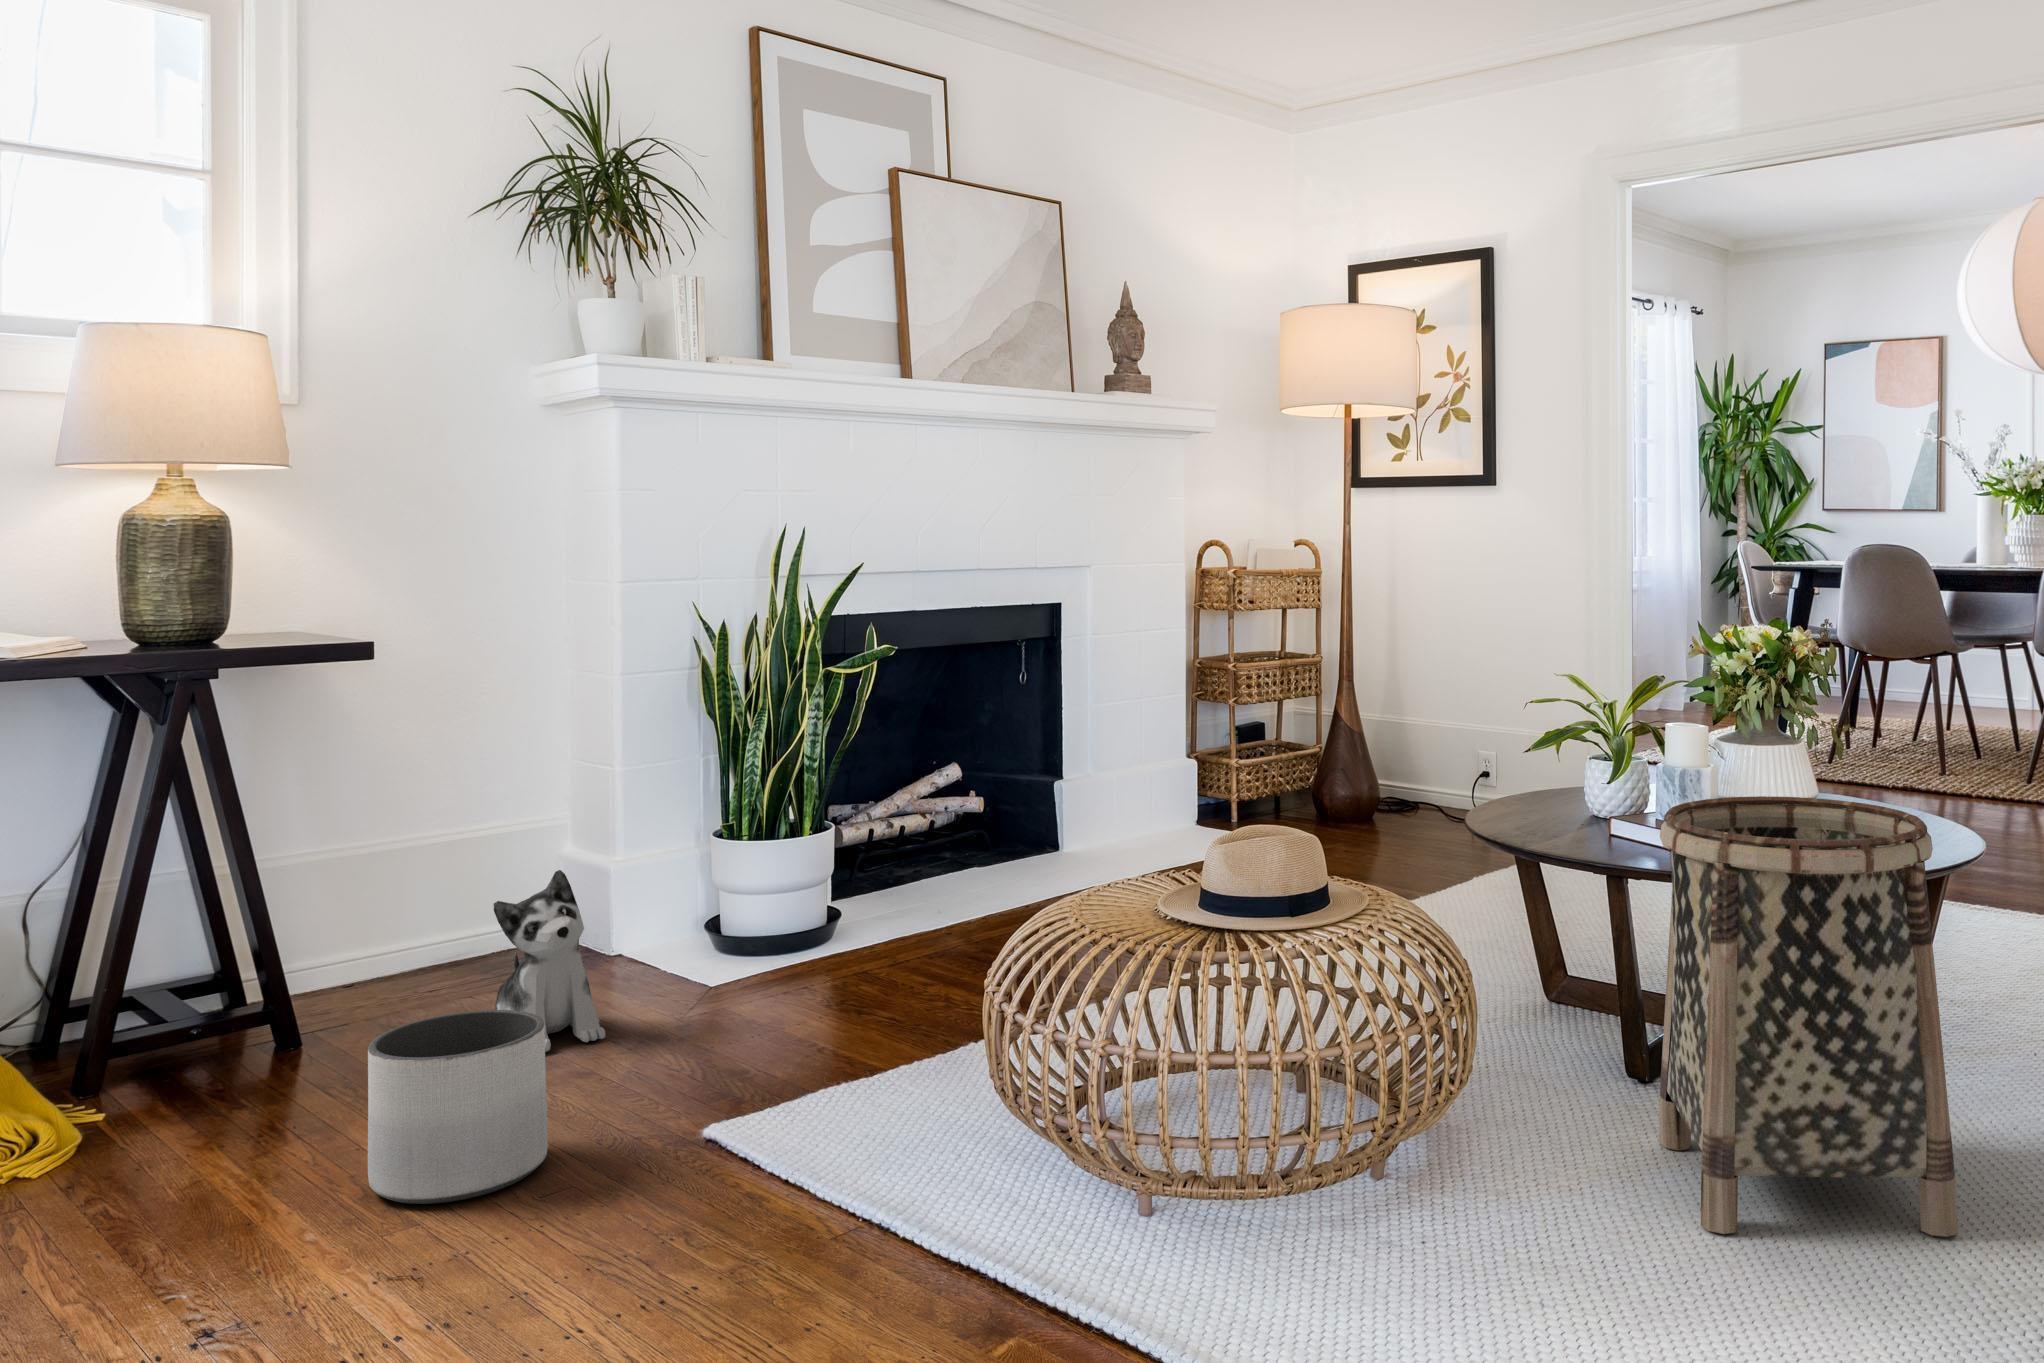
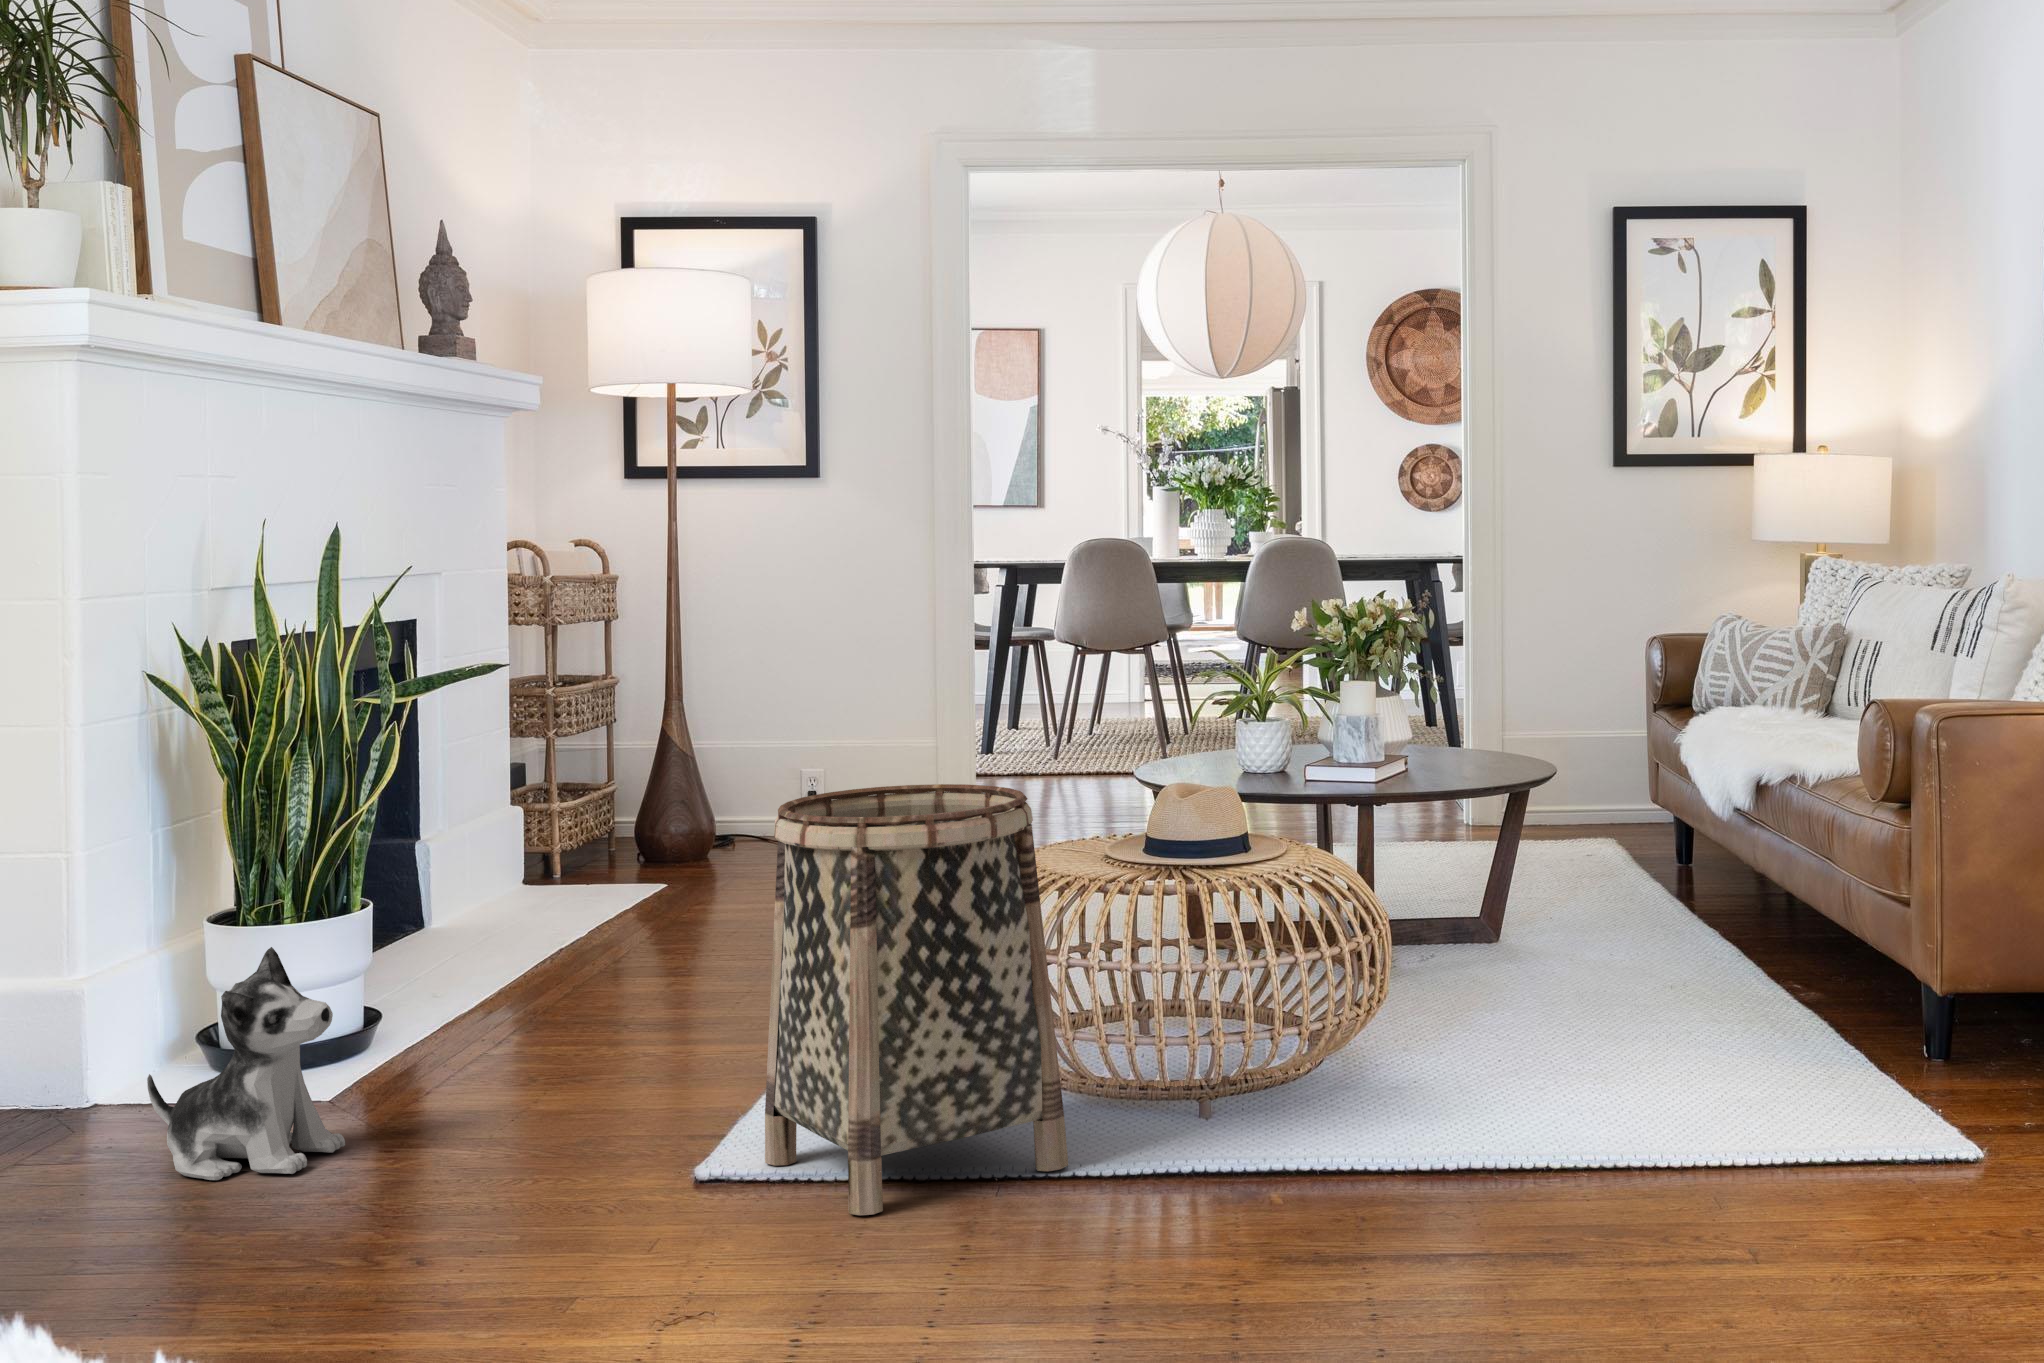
basket: present [1659,796,1958,1237] -> present [765,784,1068,1215]
planter: present [368,1010,548,1204] -> none [417,1060,613,1273]

